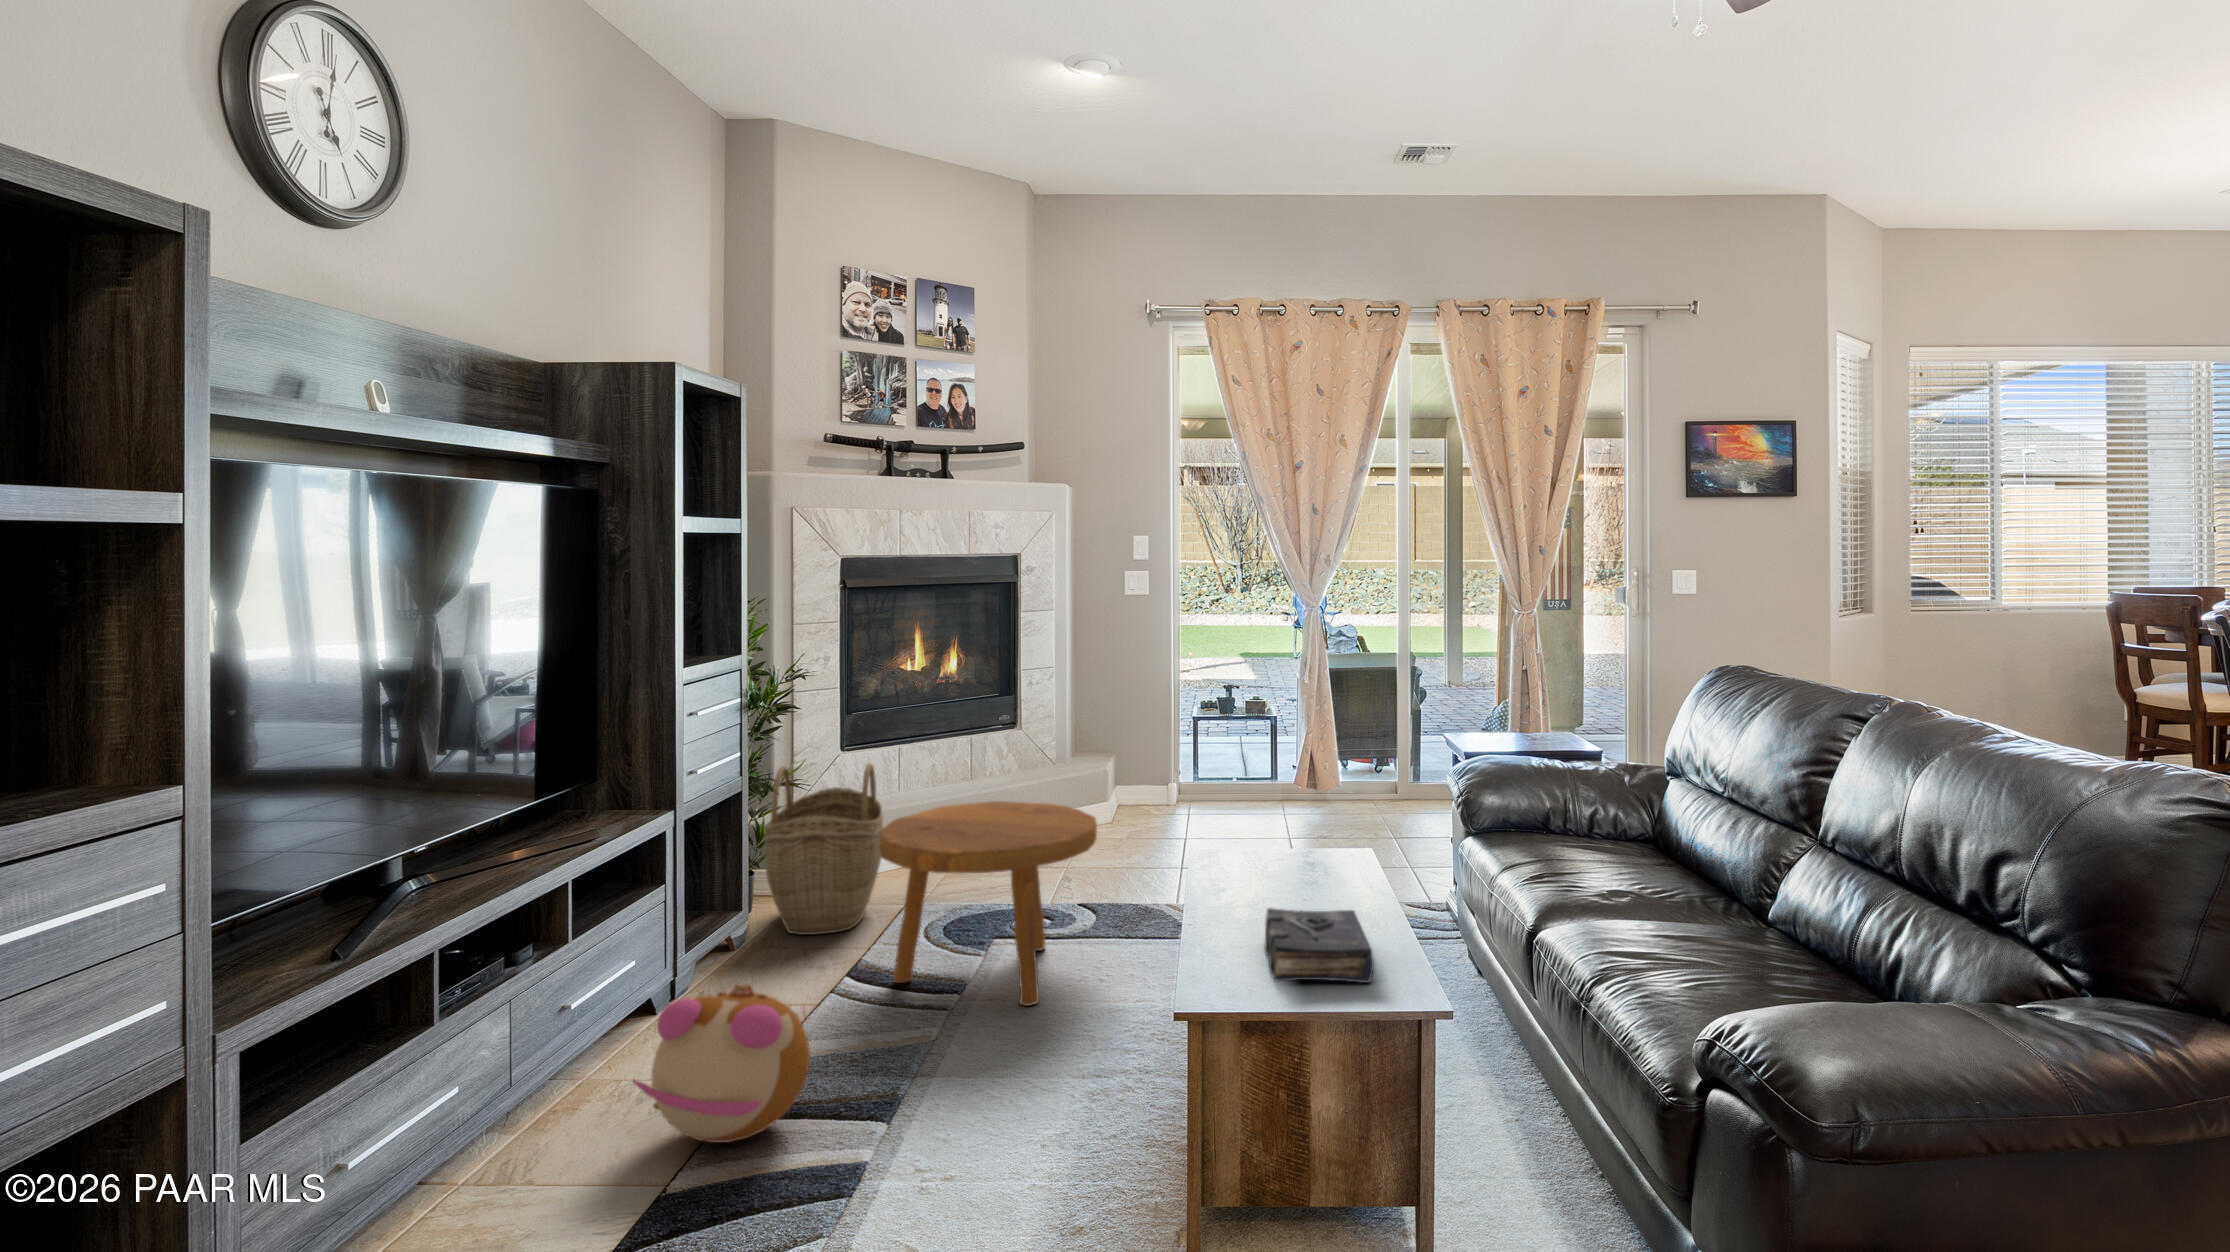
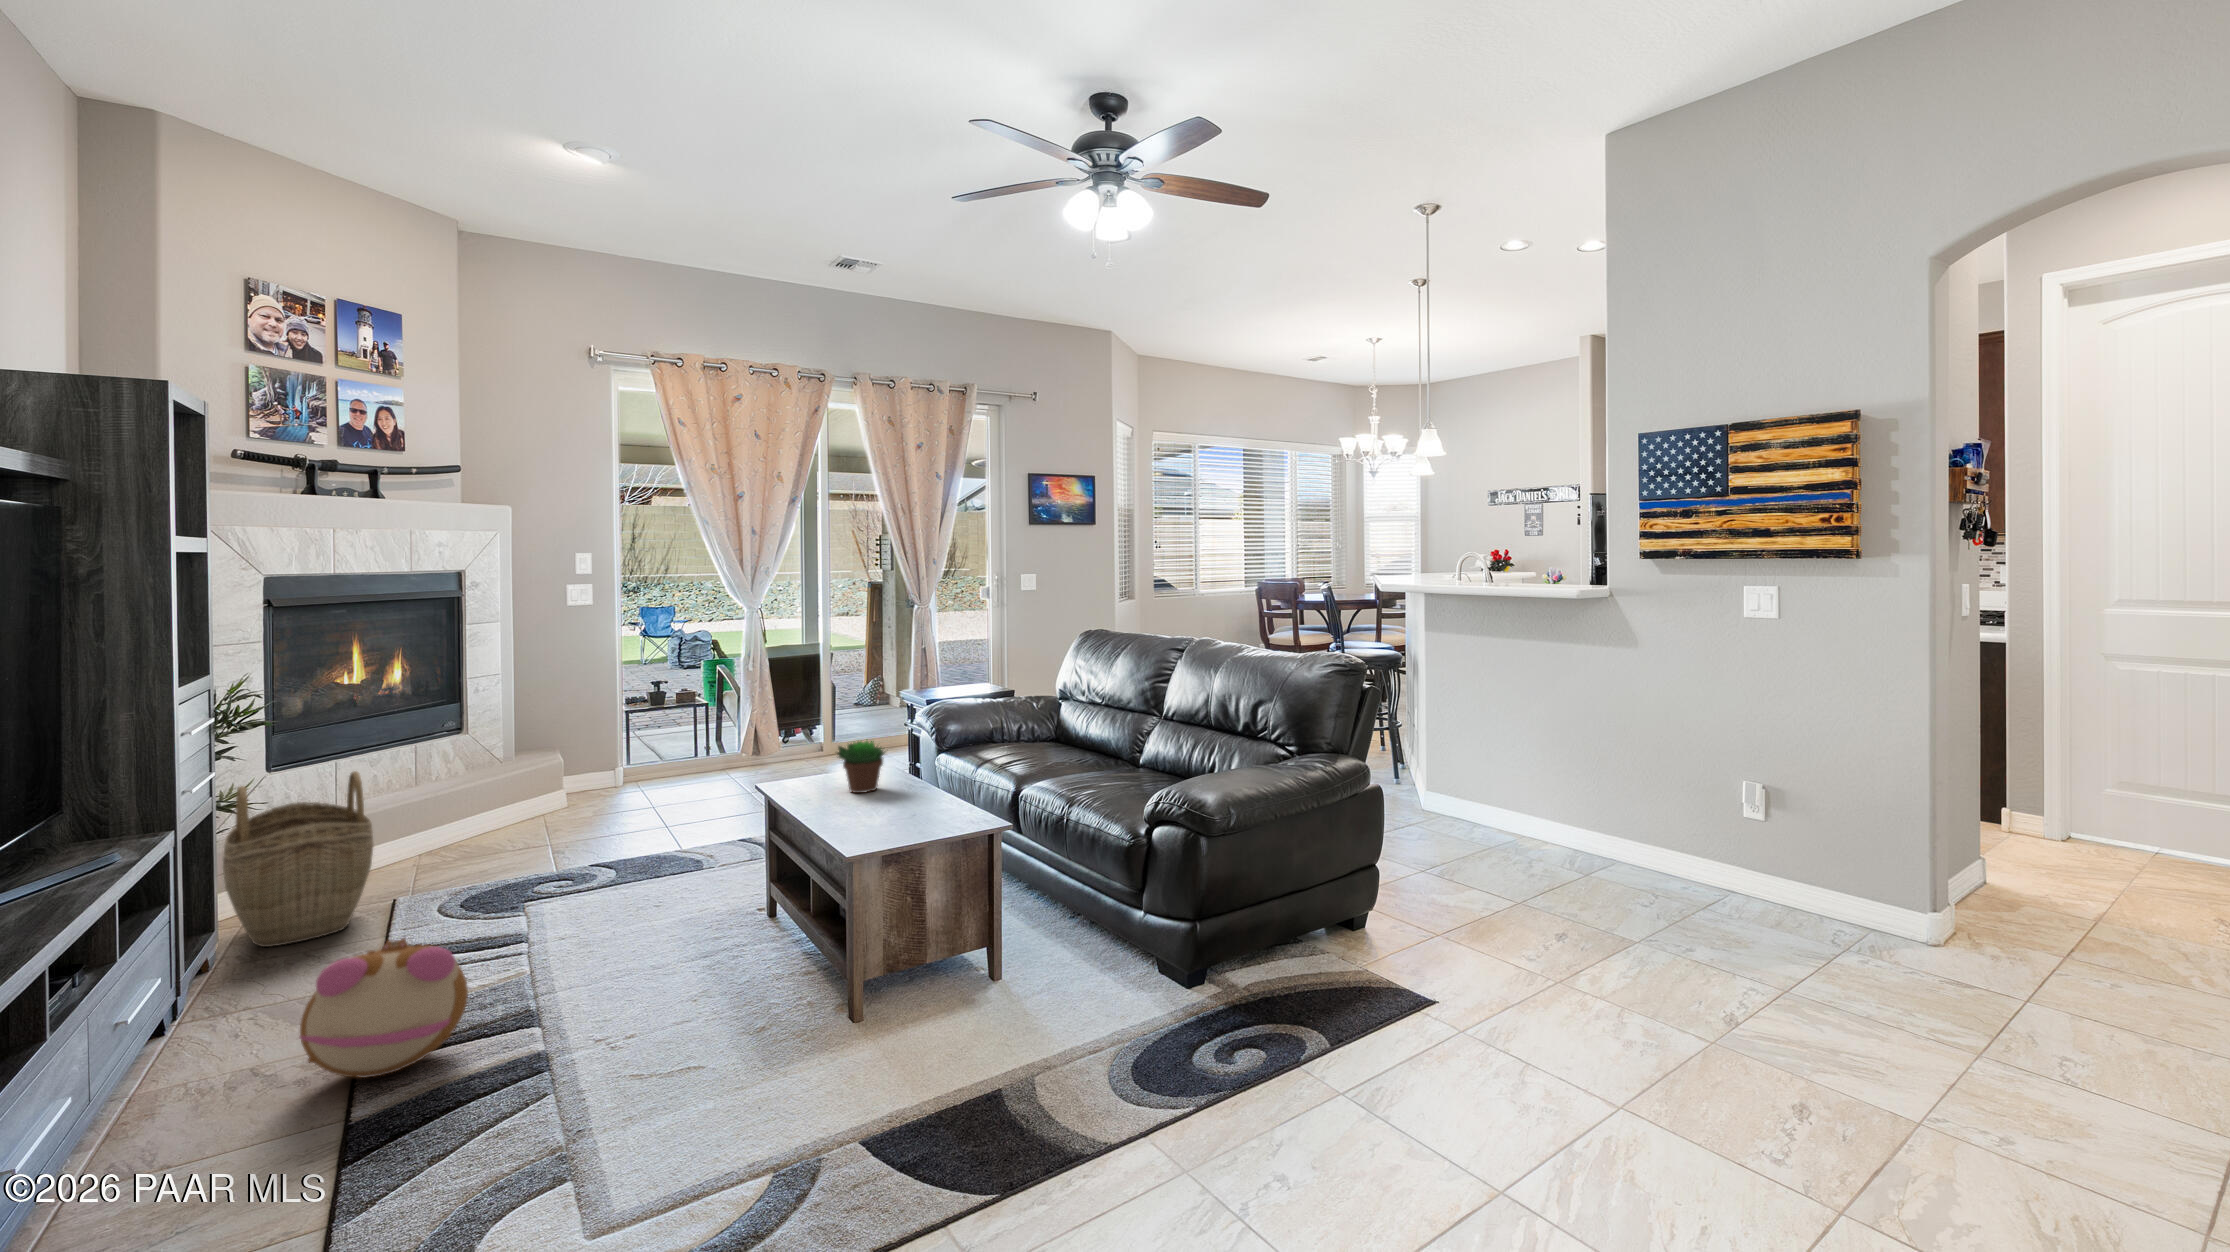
footstool: present [879,801,1097,1006] -> none [430,778,652,950]
succulent plant: none [1265,808,1340,889] -> present [837,739,885,793]
book: present [1264,908,1374,983] -> none [870,789,957,833]

